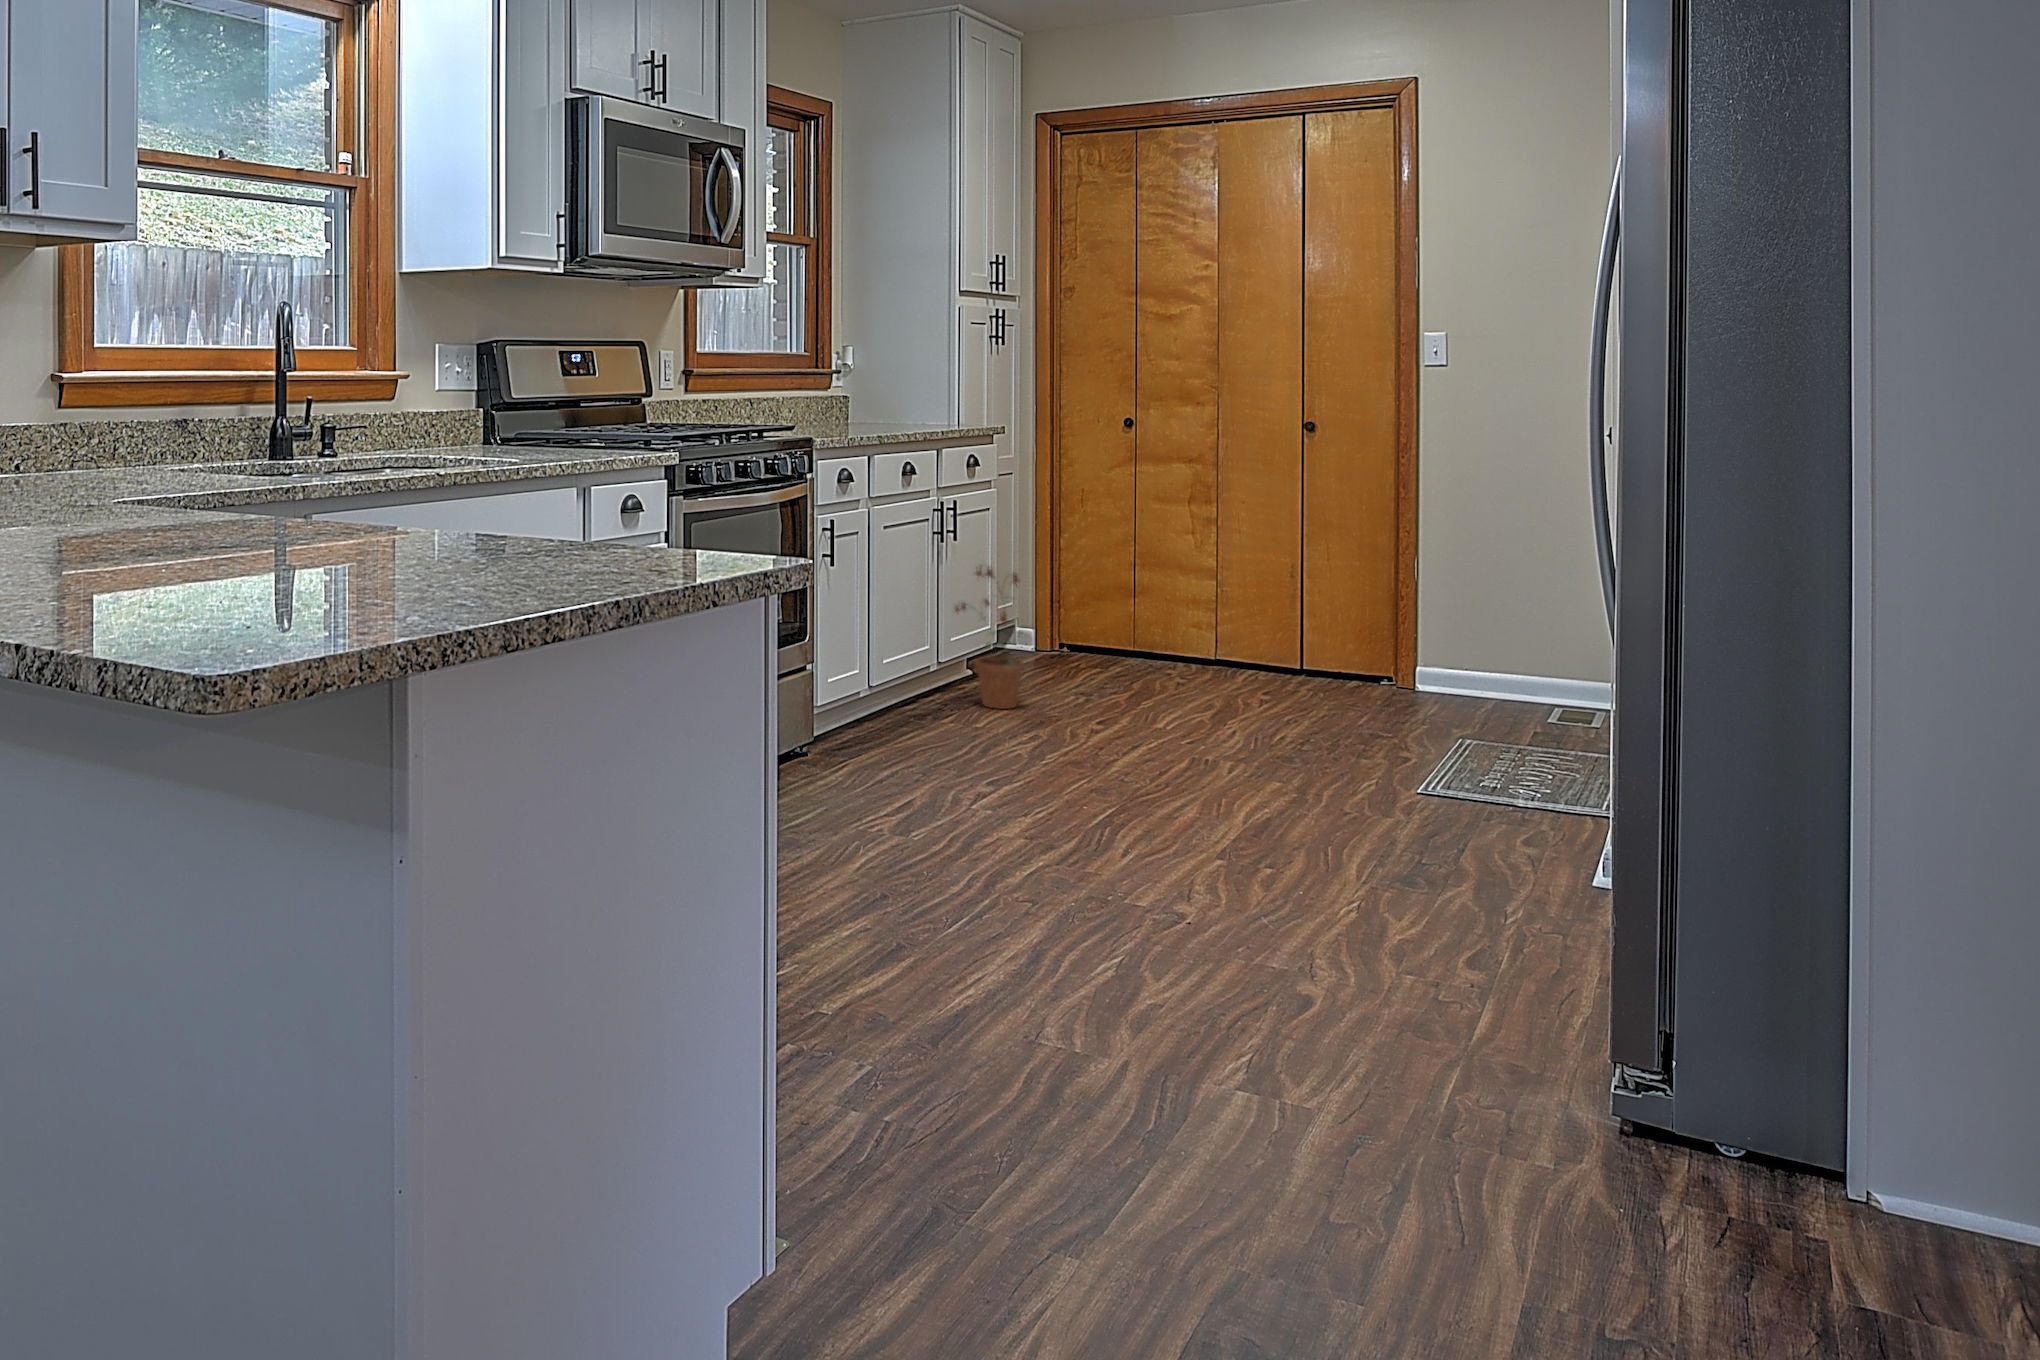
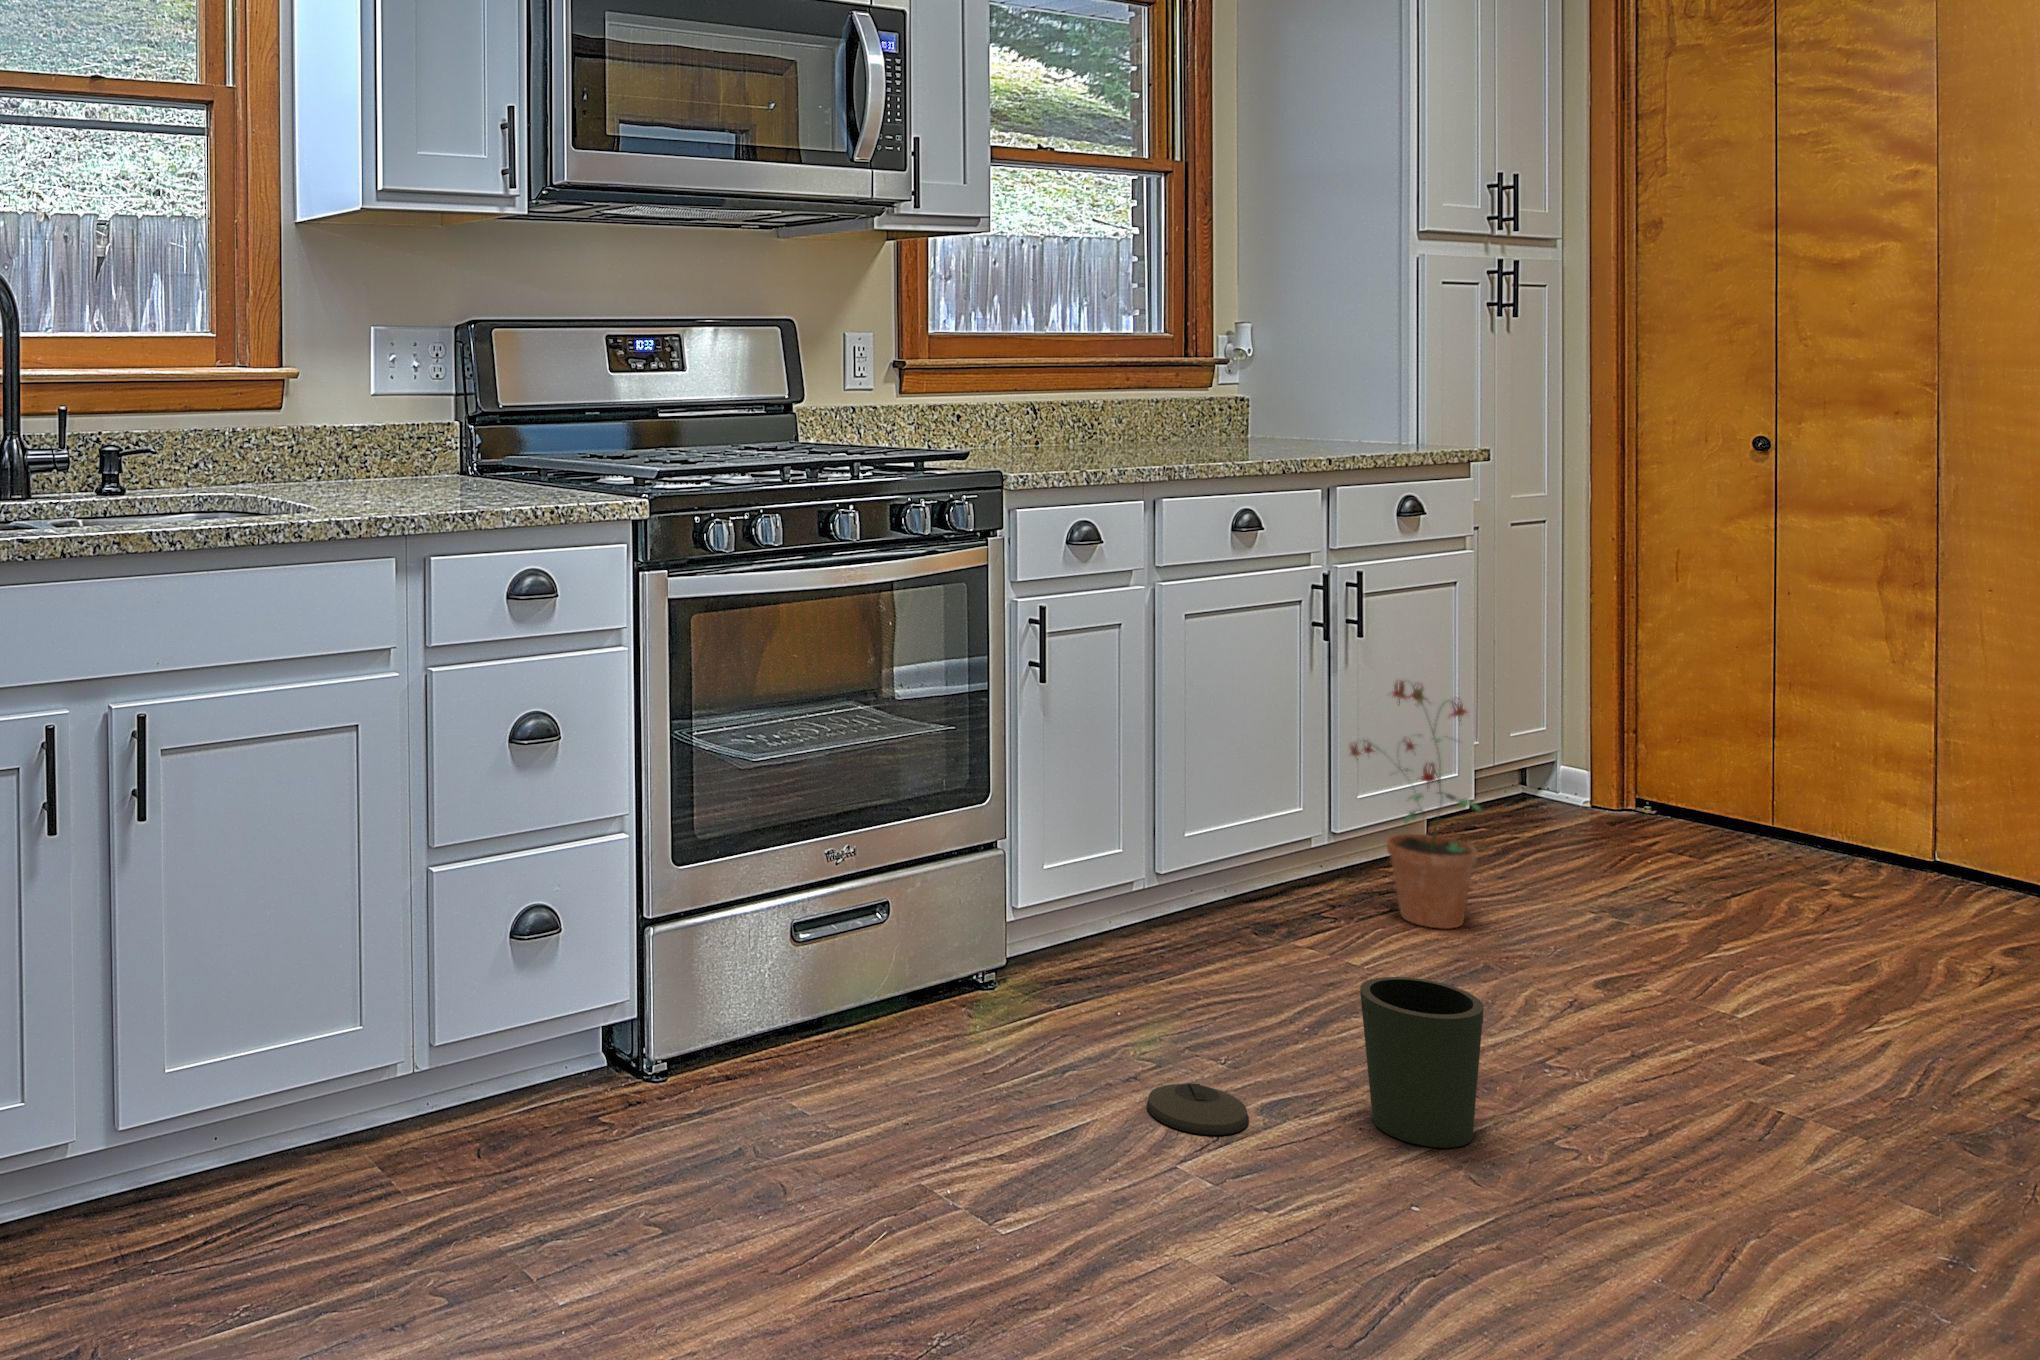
trash can: none [934,706,1096,795] -> present [1147,977,1484,1148]

